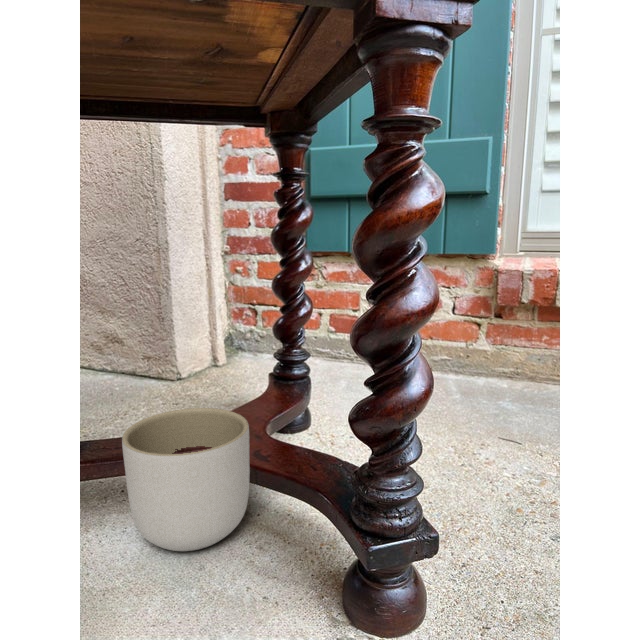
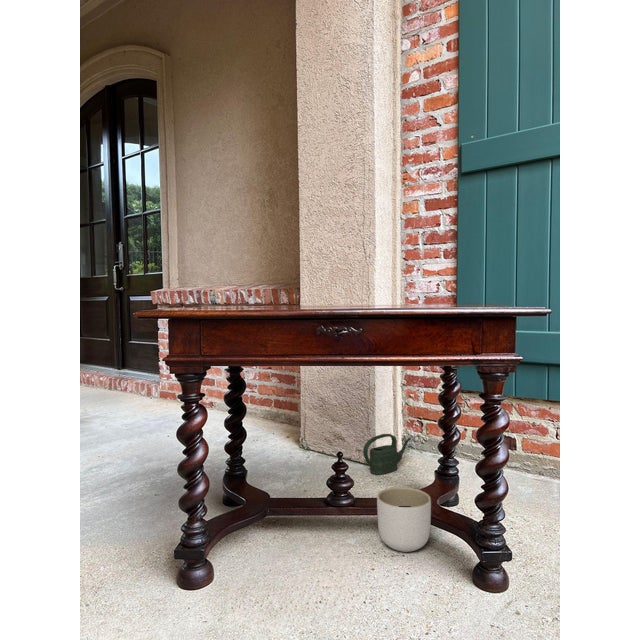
watering can: none [147,325,235,394] -> present [363,434,411,475]

